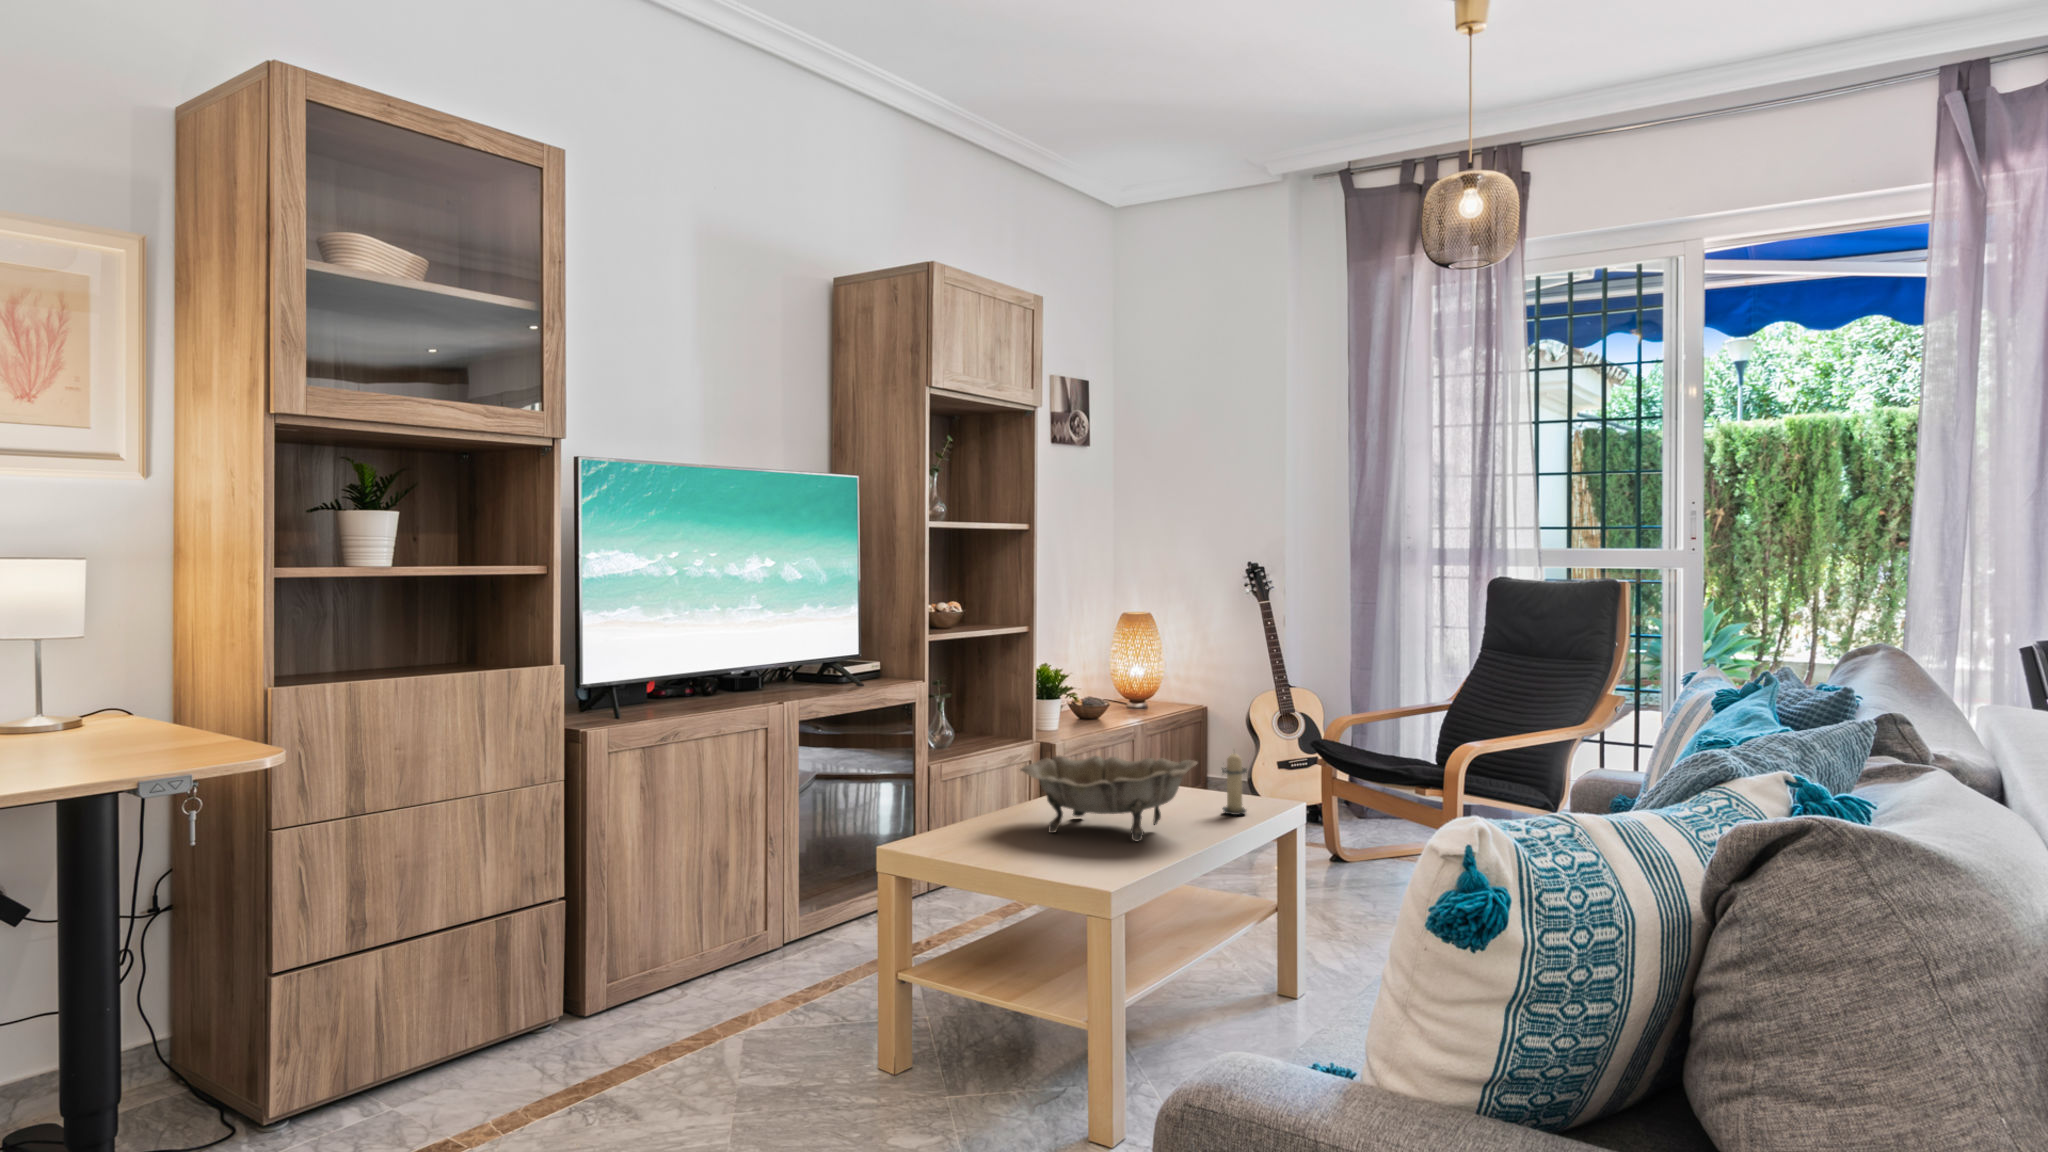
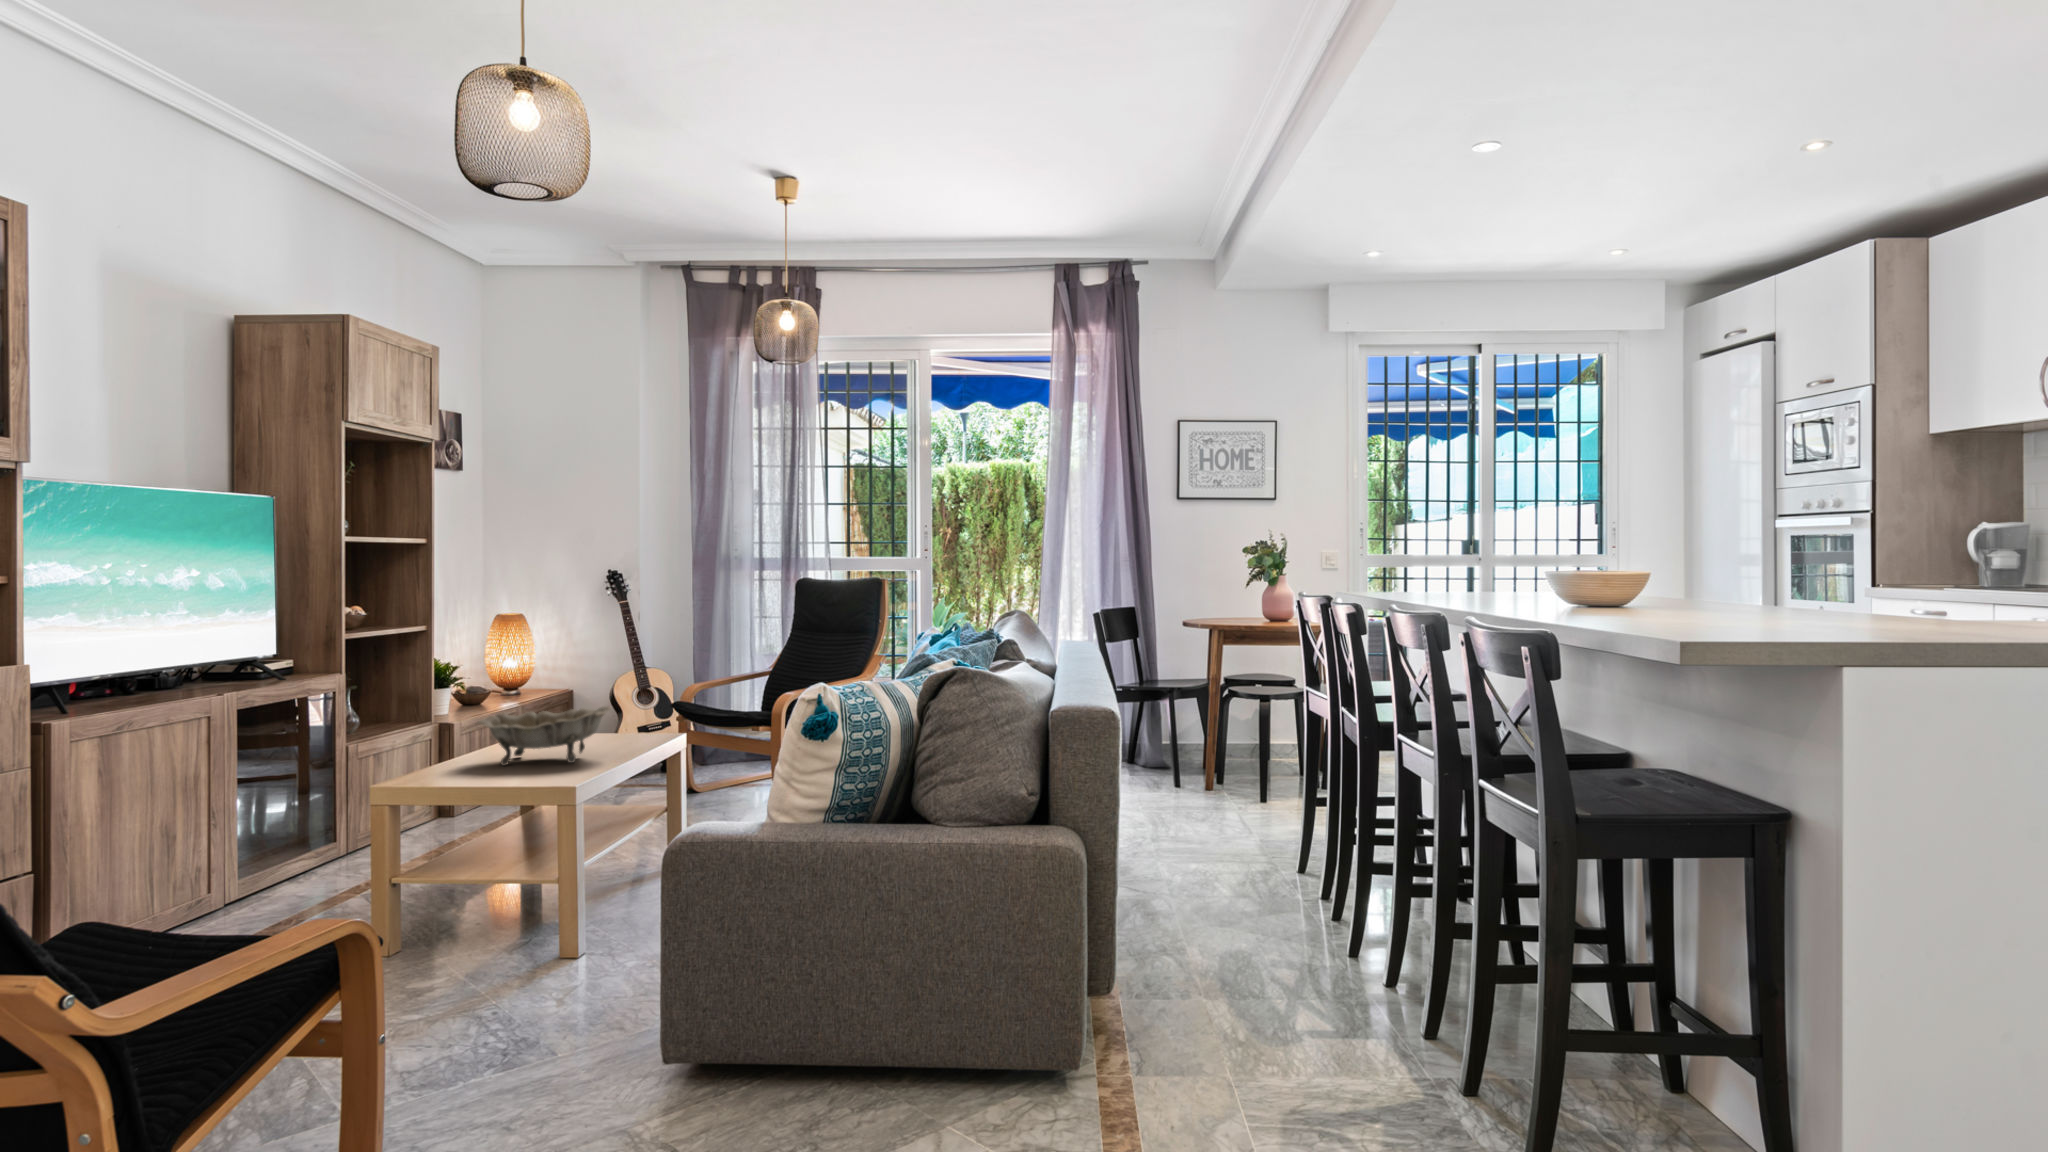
candle: present [1222,753,1247,815] -> none [621,700,644,745]

